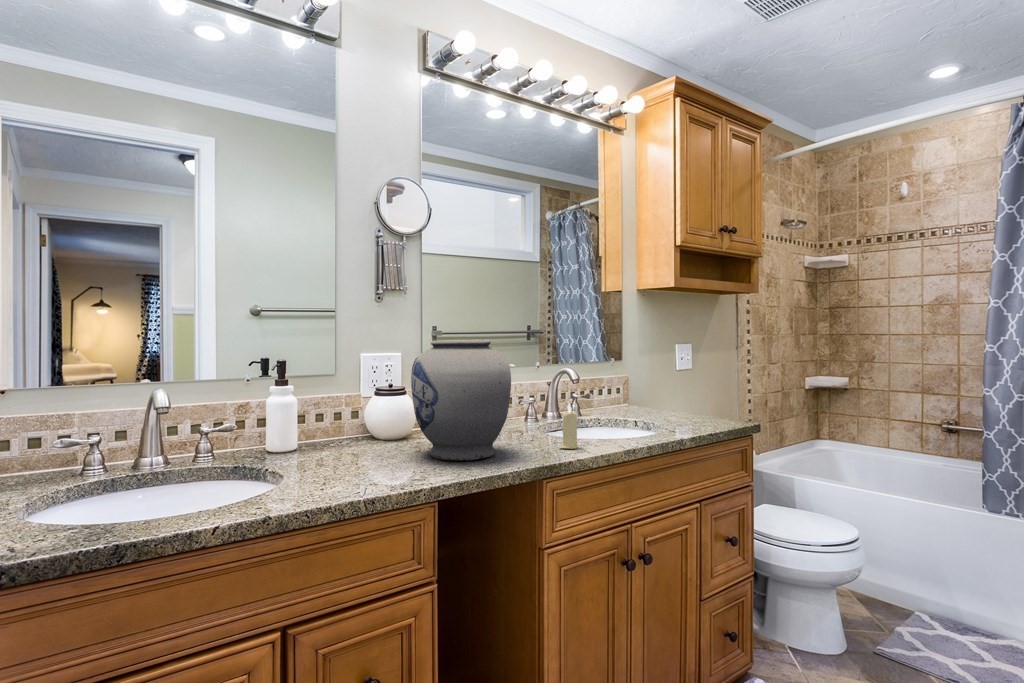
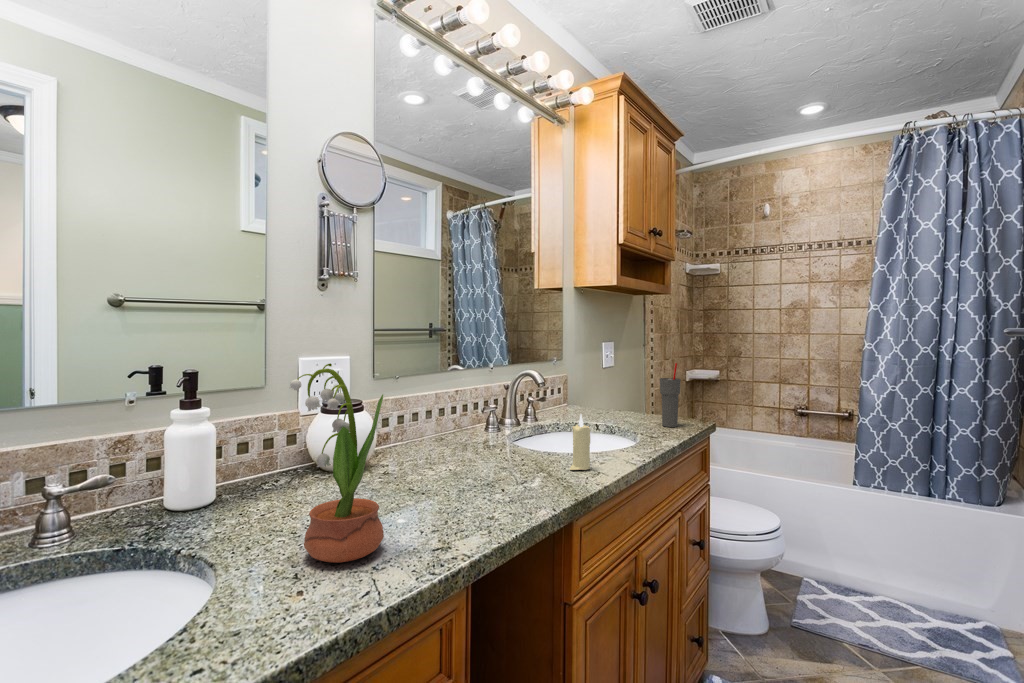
vase: present [411,339,511,461] -> none [399,339,531,503]
potted flower: none [318,354,377,480] -> present [288,363,384,563]
cup: none [696,363,716,425] -> present [660,363,681,427]

